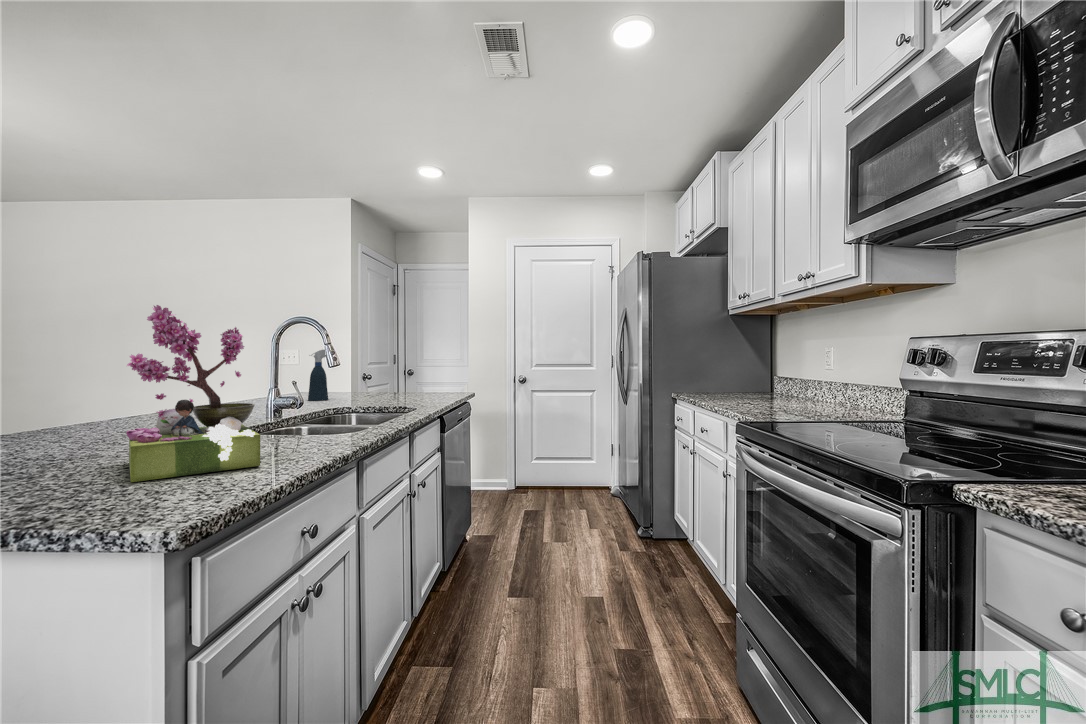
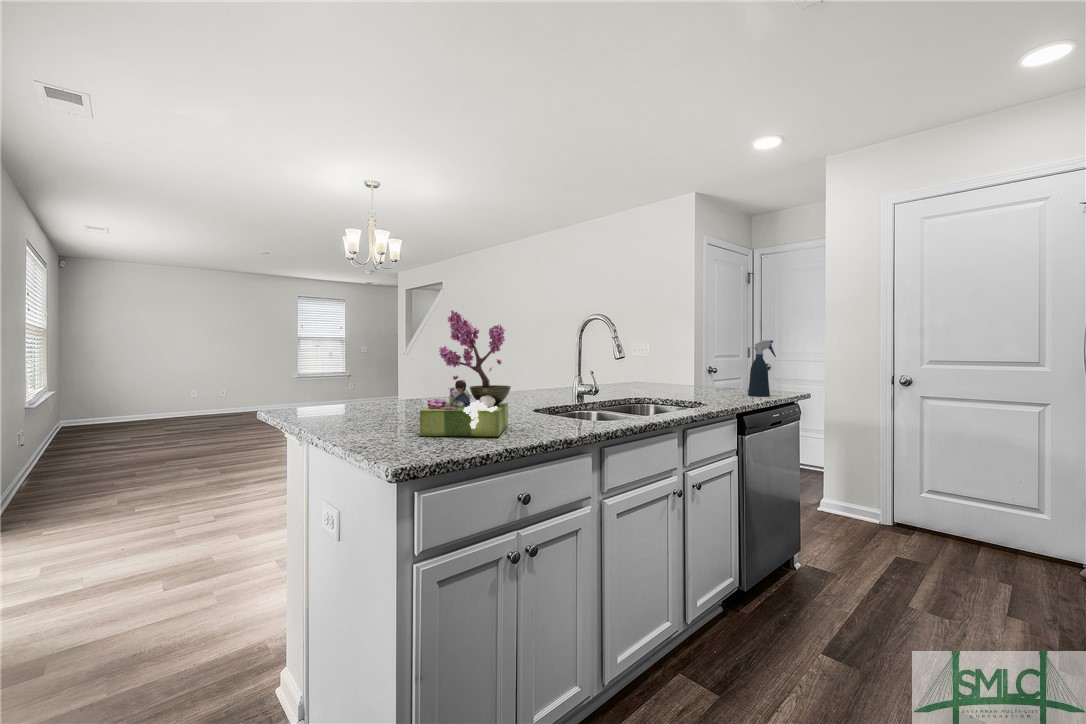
spray bottle: present [308,350,328,401] -> present [748,340,776,396]

